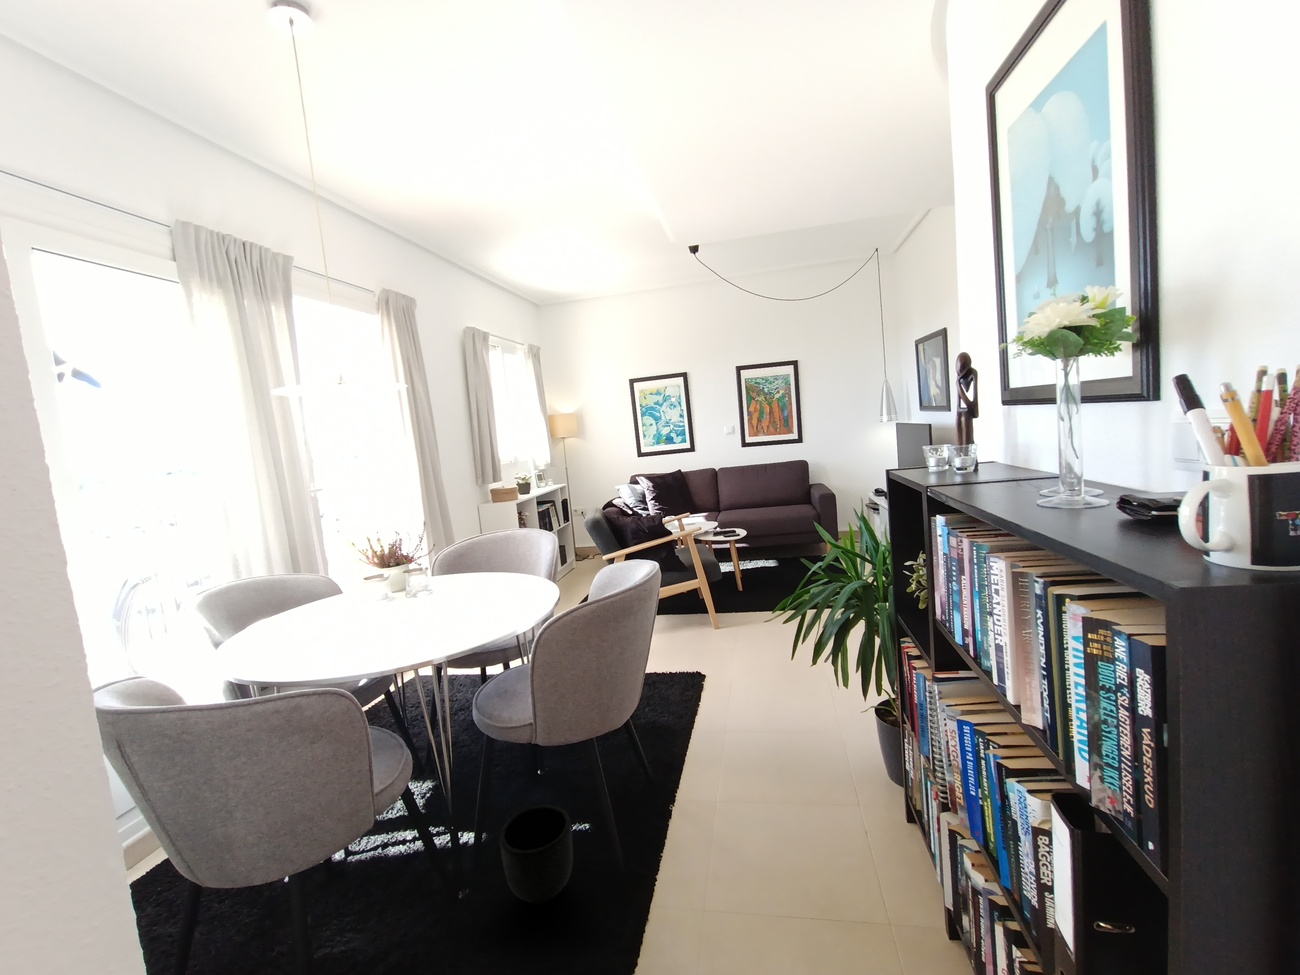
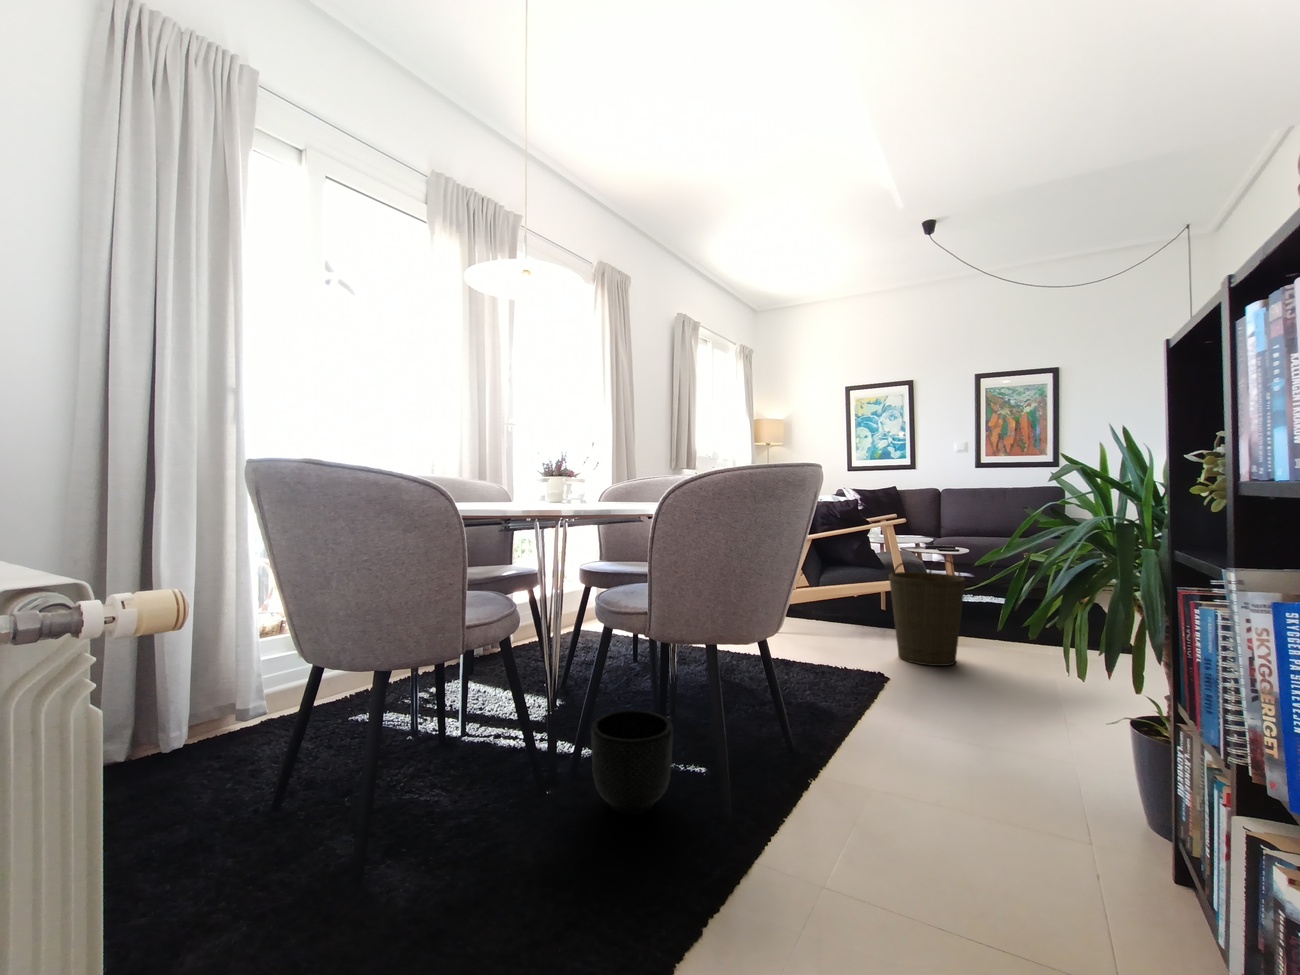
basket: none [696,563,753,653] -> present [889,559,966,666]

